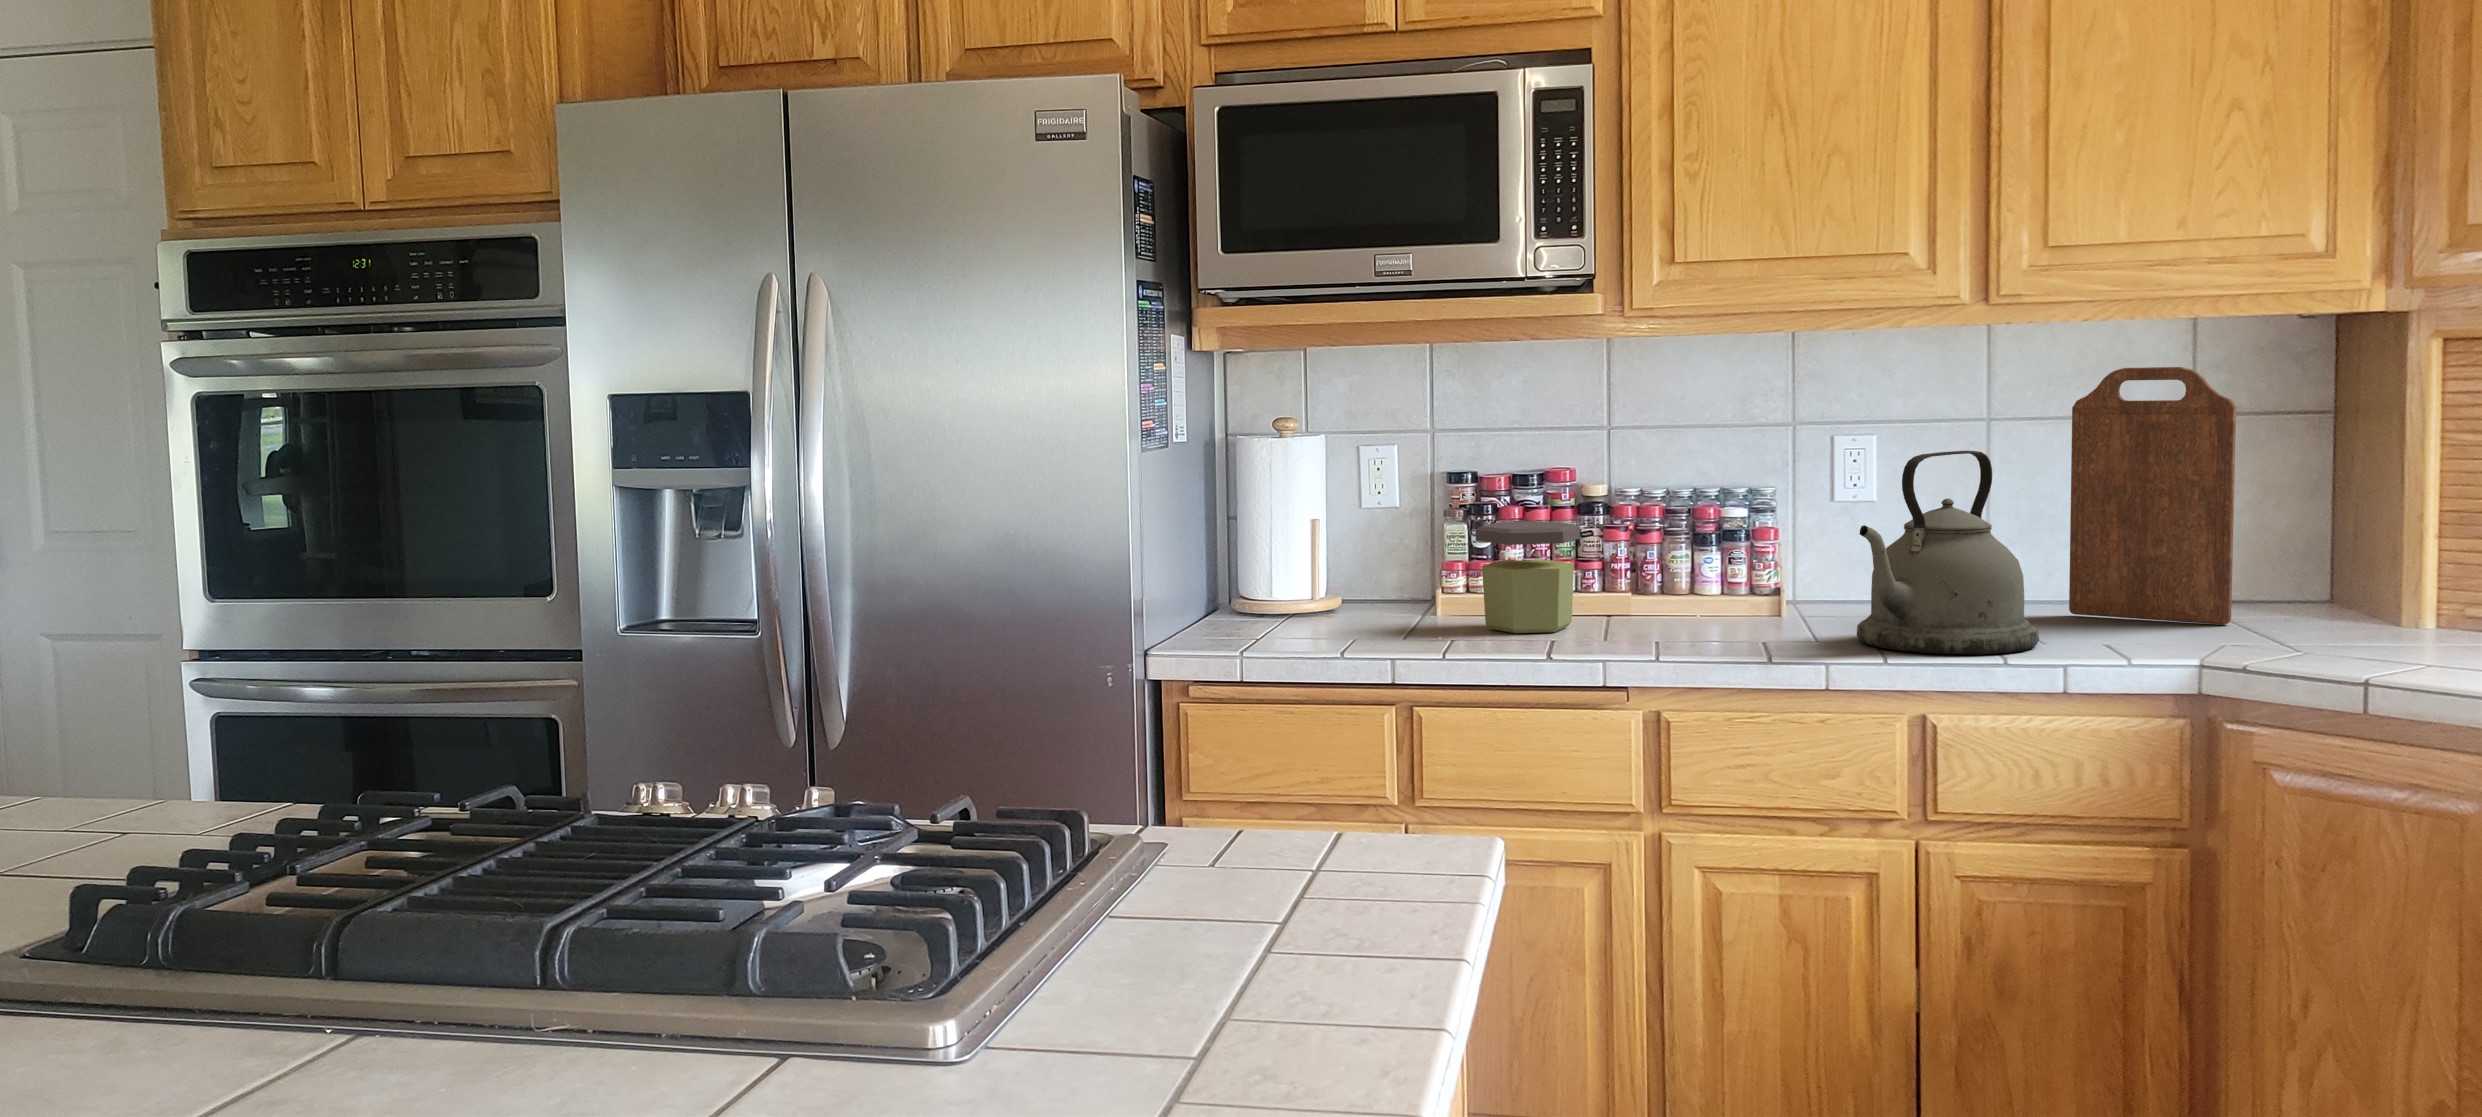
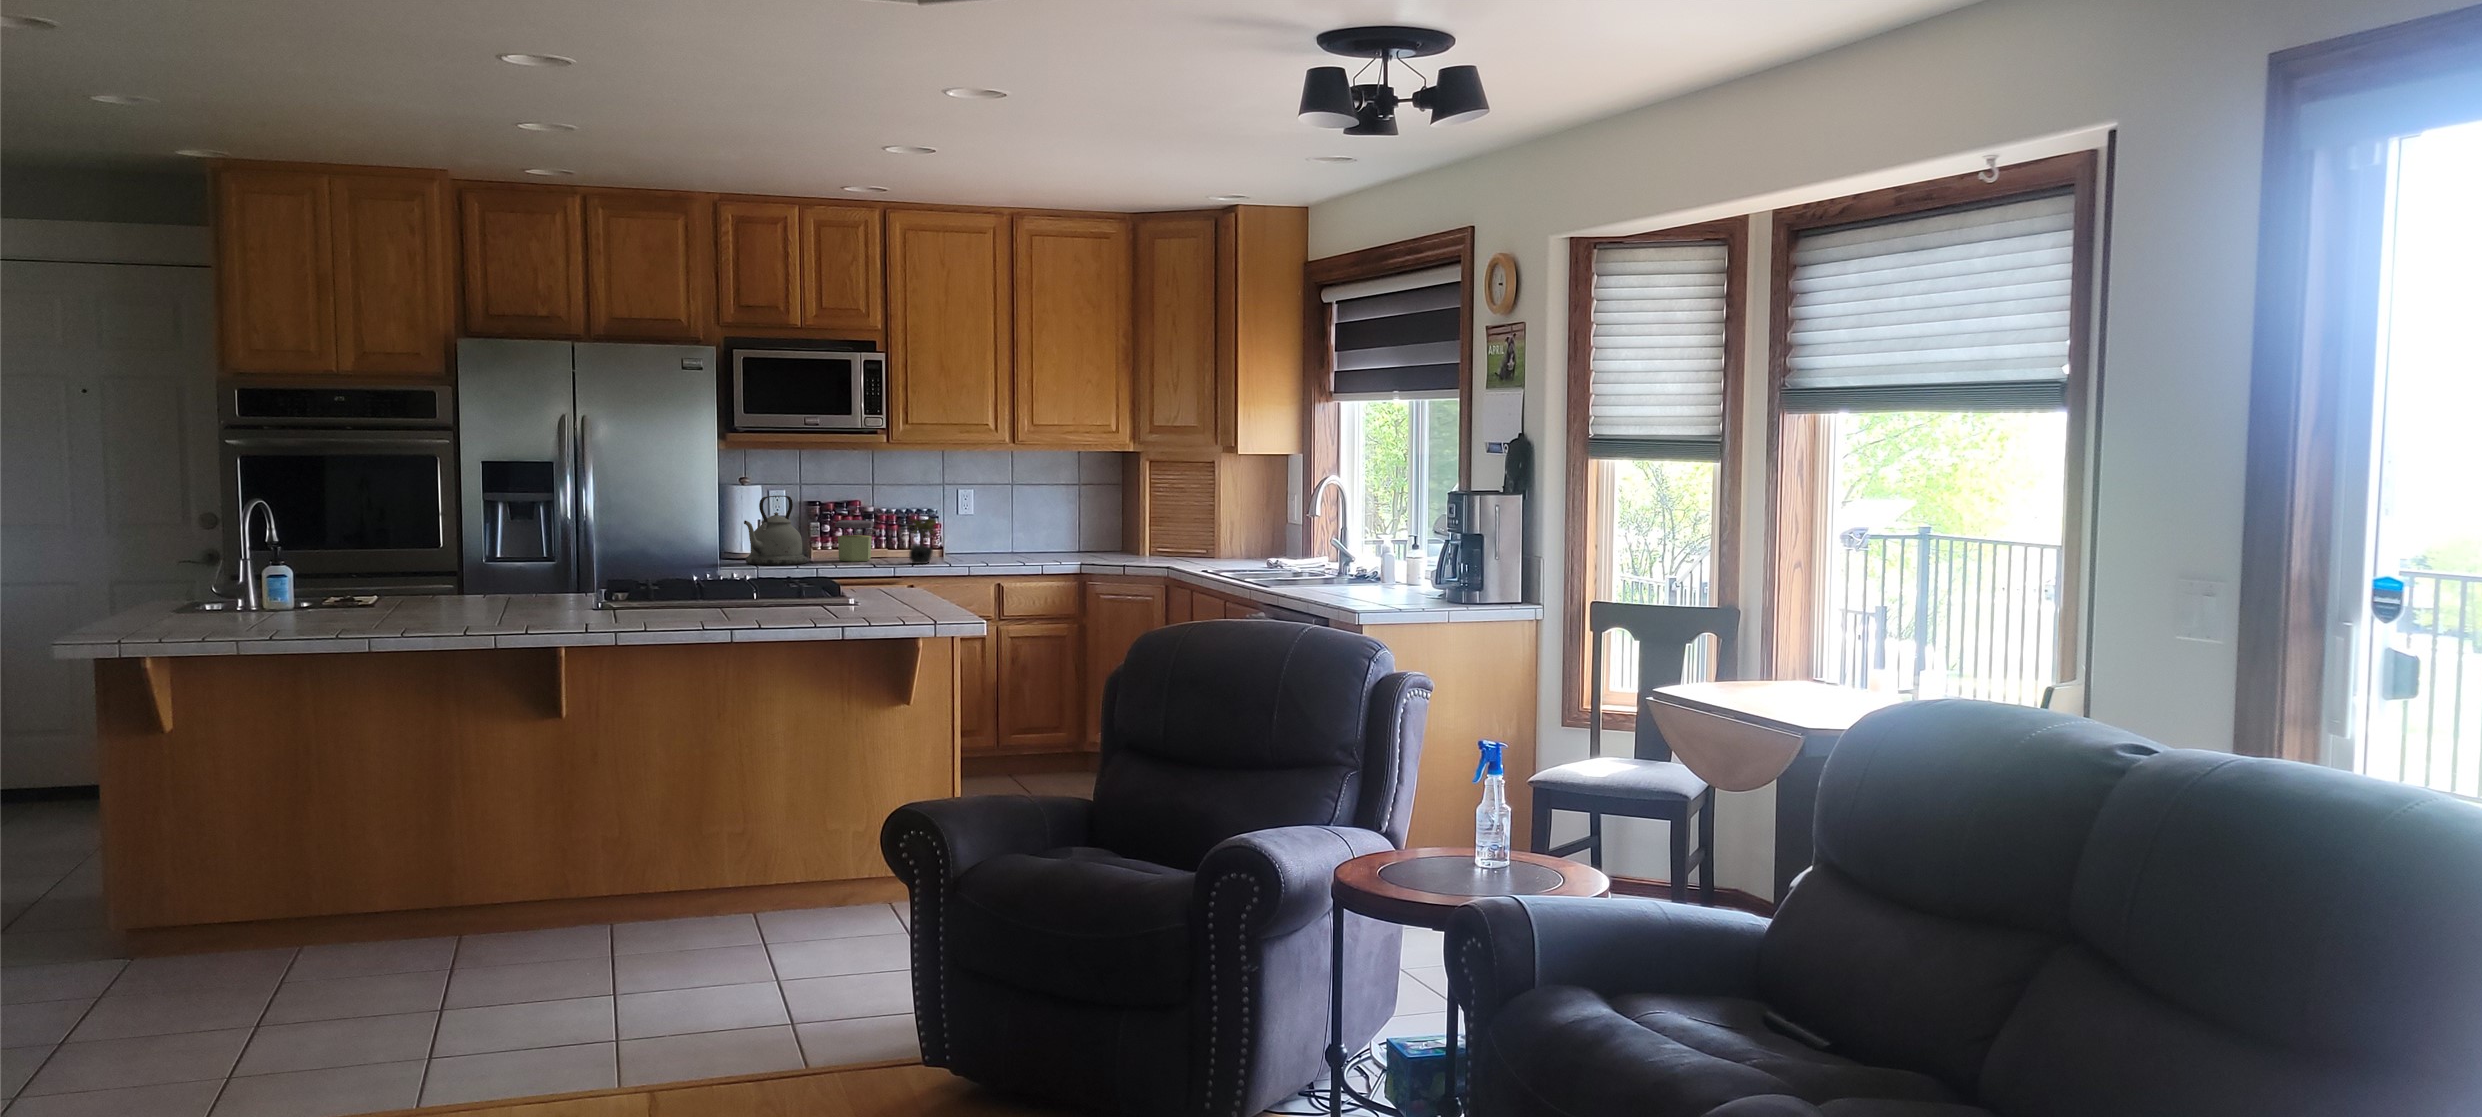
cutting board: present [2069,367,2236,625] -> none [1041,469,1091,556]
kettle: present [1857,451,2039,654] -> present [744,496,807,565]
succulent plant: none [1650,510,1743,653] -> present [909,518,937,564]

